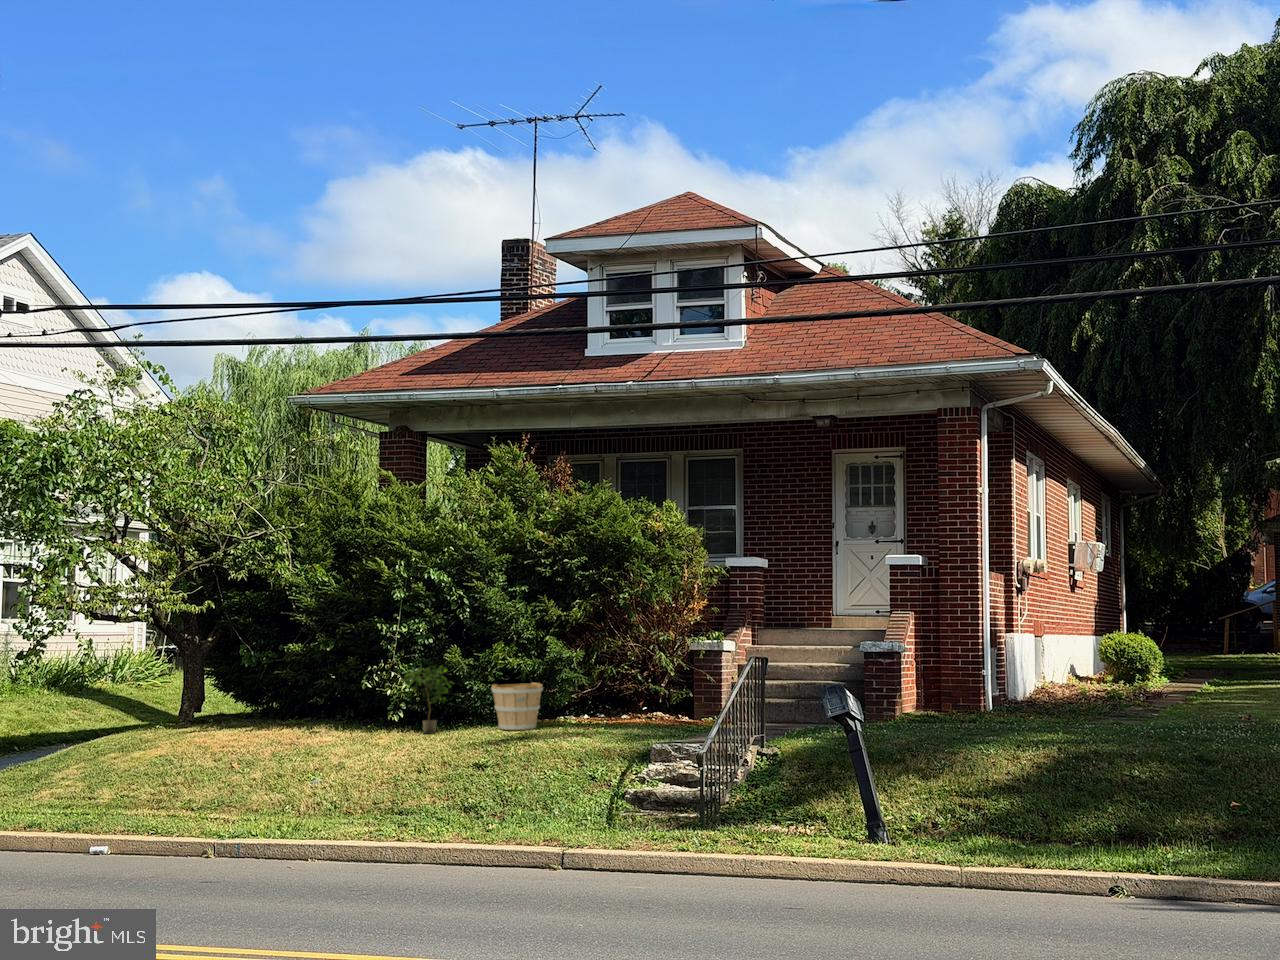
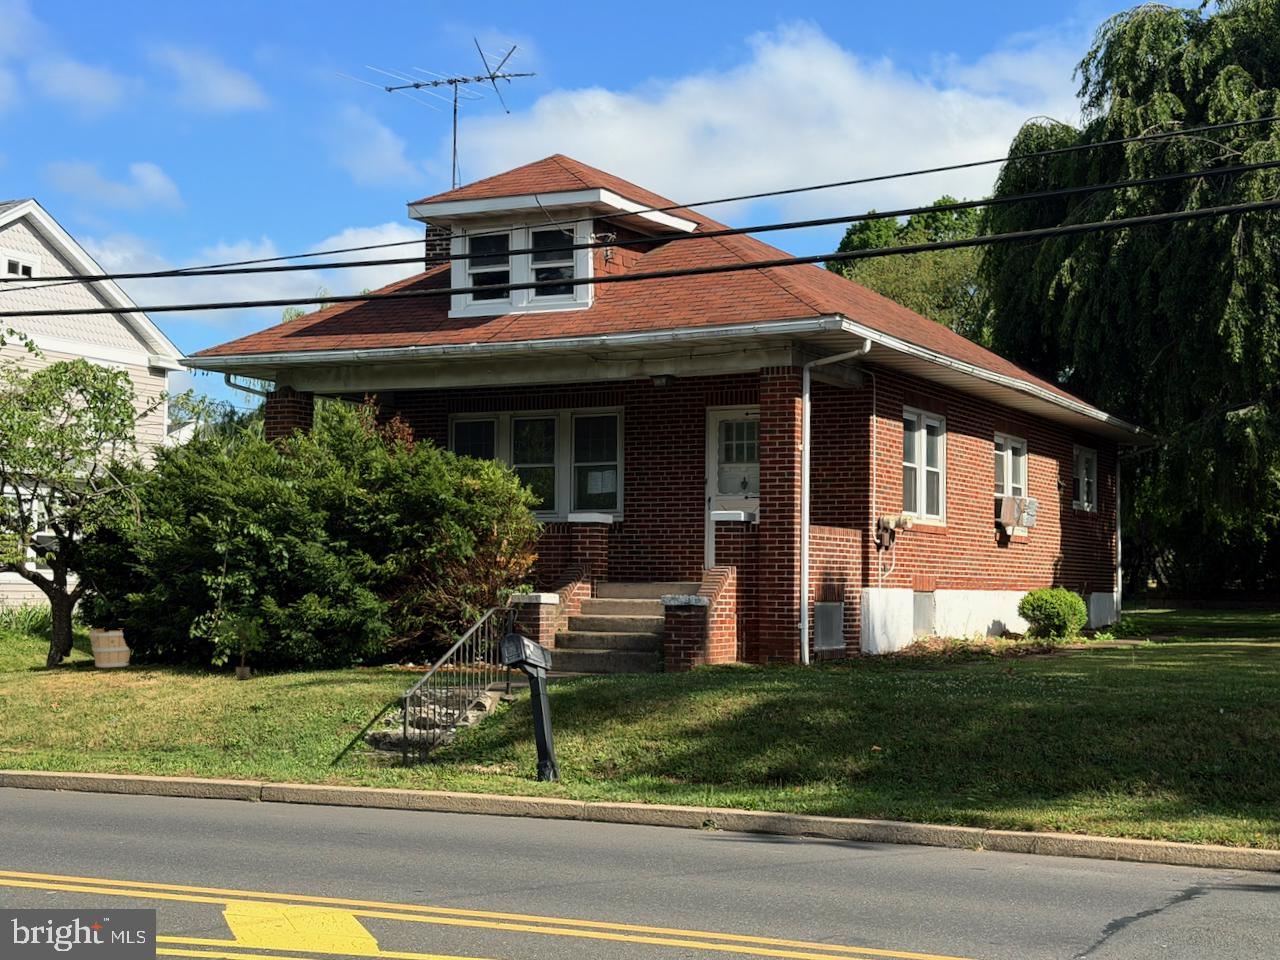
wooden bucket: present [491,682,543,730] -> present [89,628,130,668]

